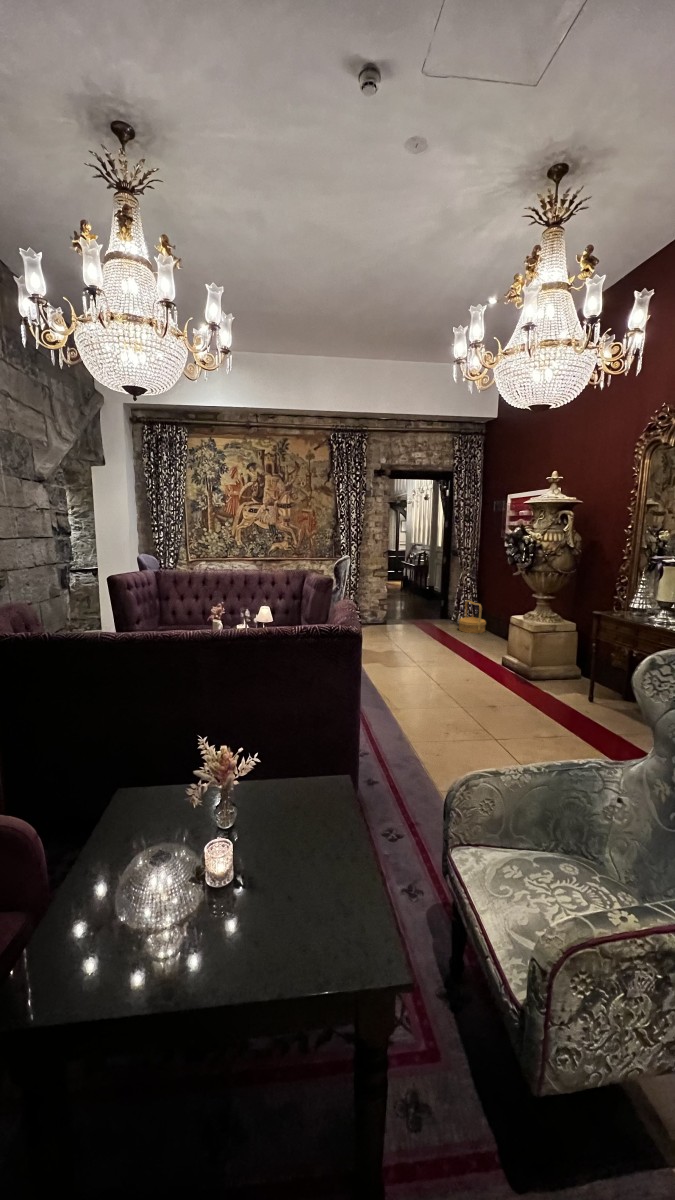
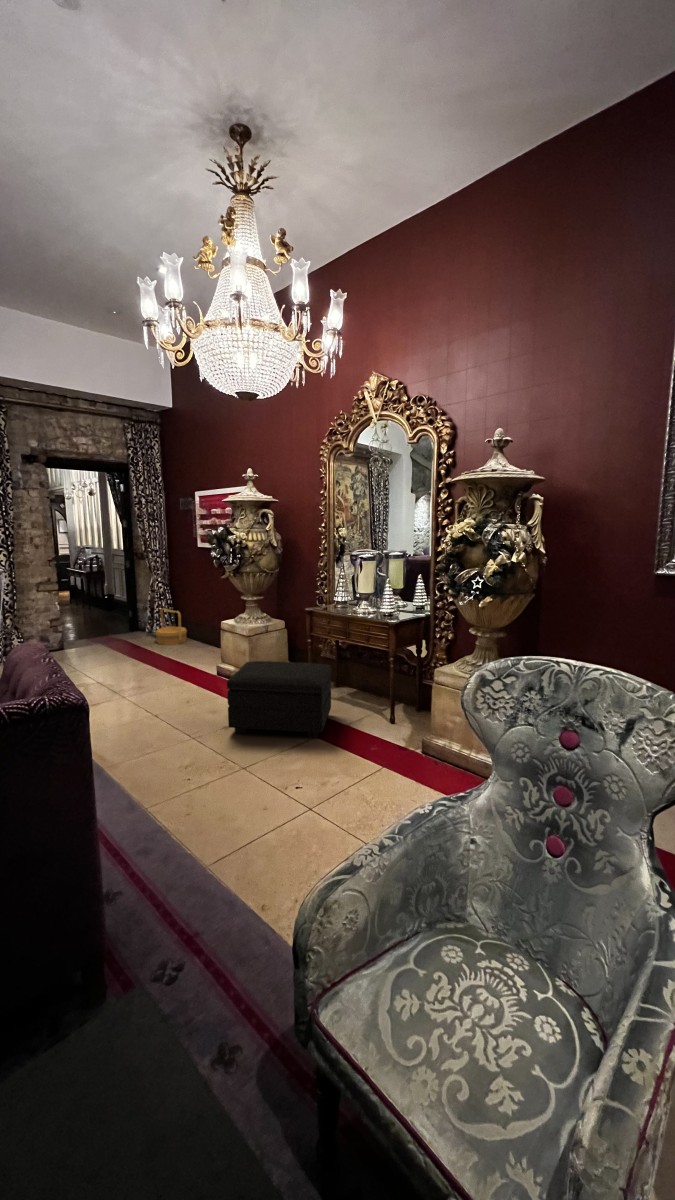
footstool: none [495,653,609,736] -> present [227,661,331,738]

